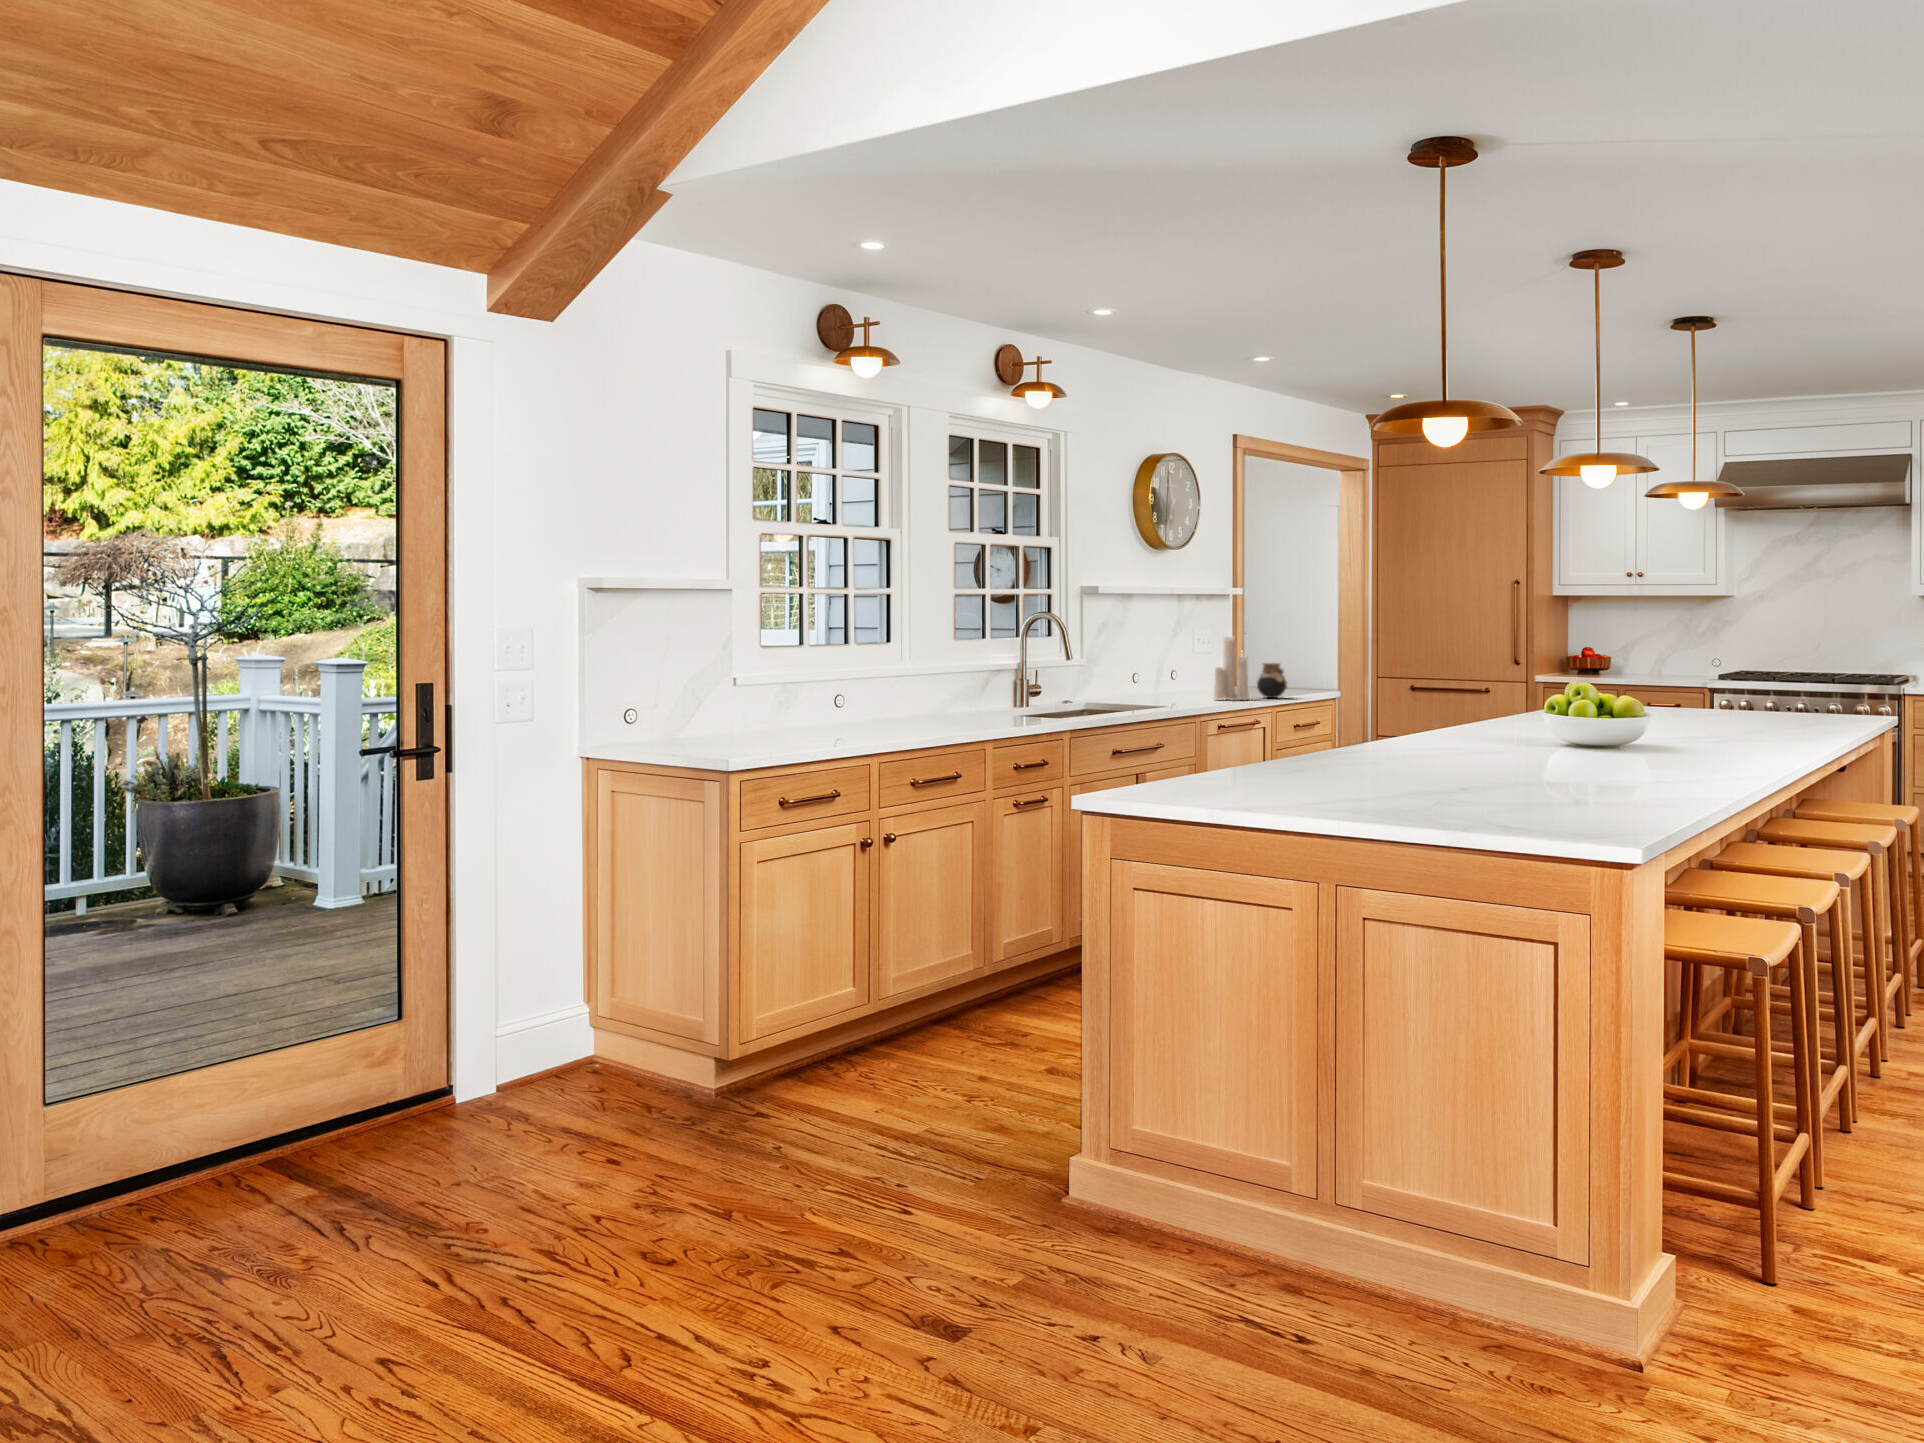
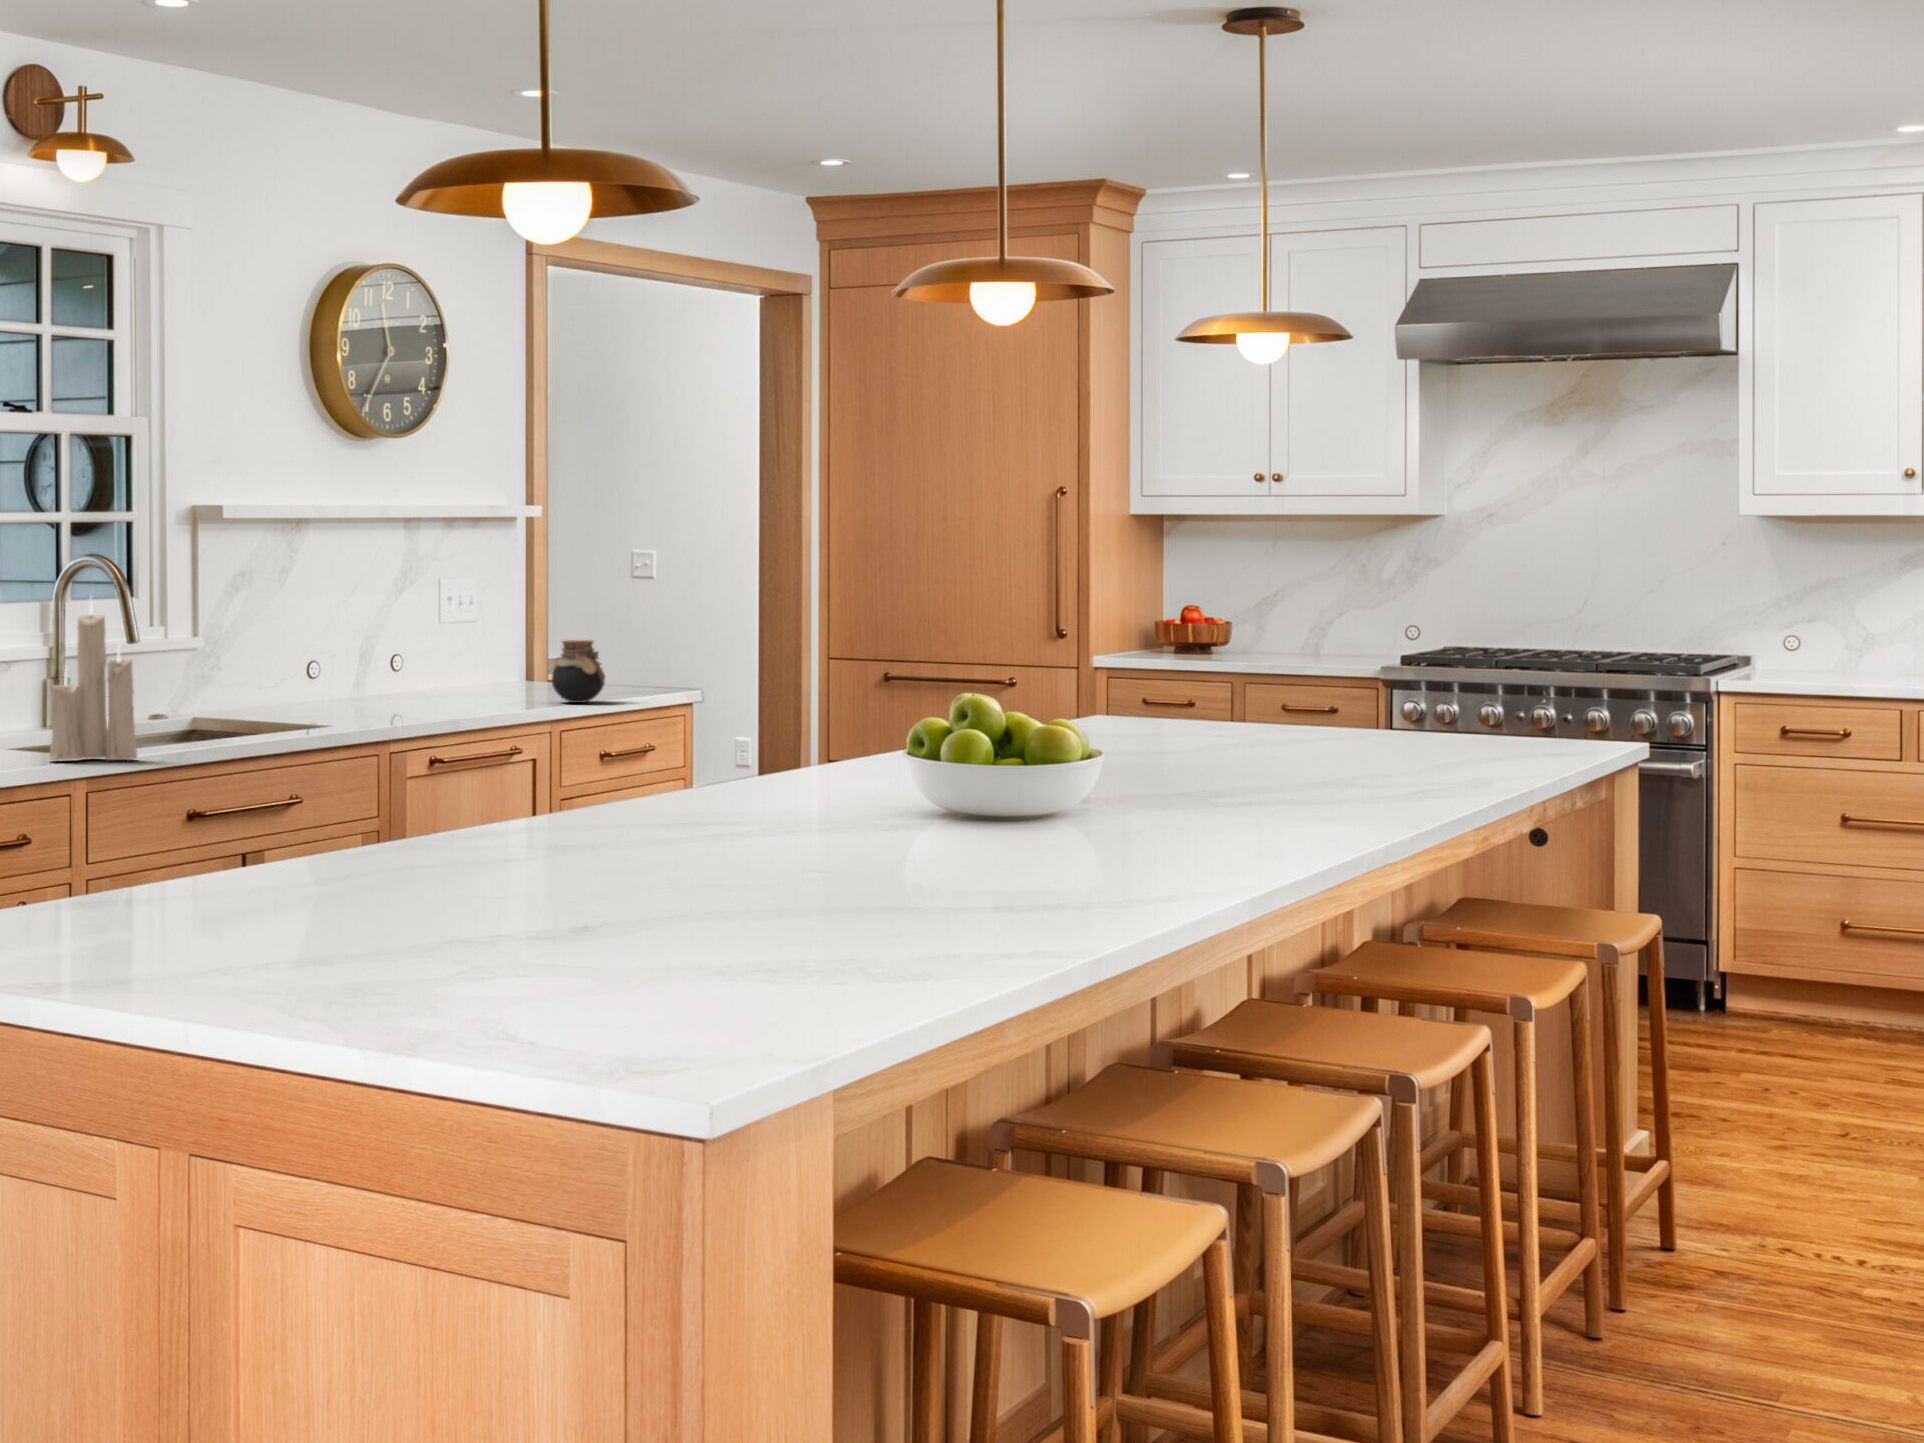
candle: present [1214,636,1248,700] -> present [49,601,137,760]

